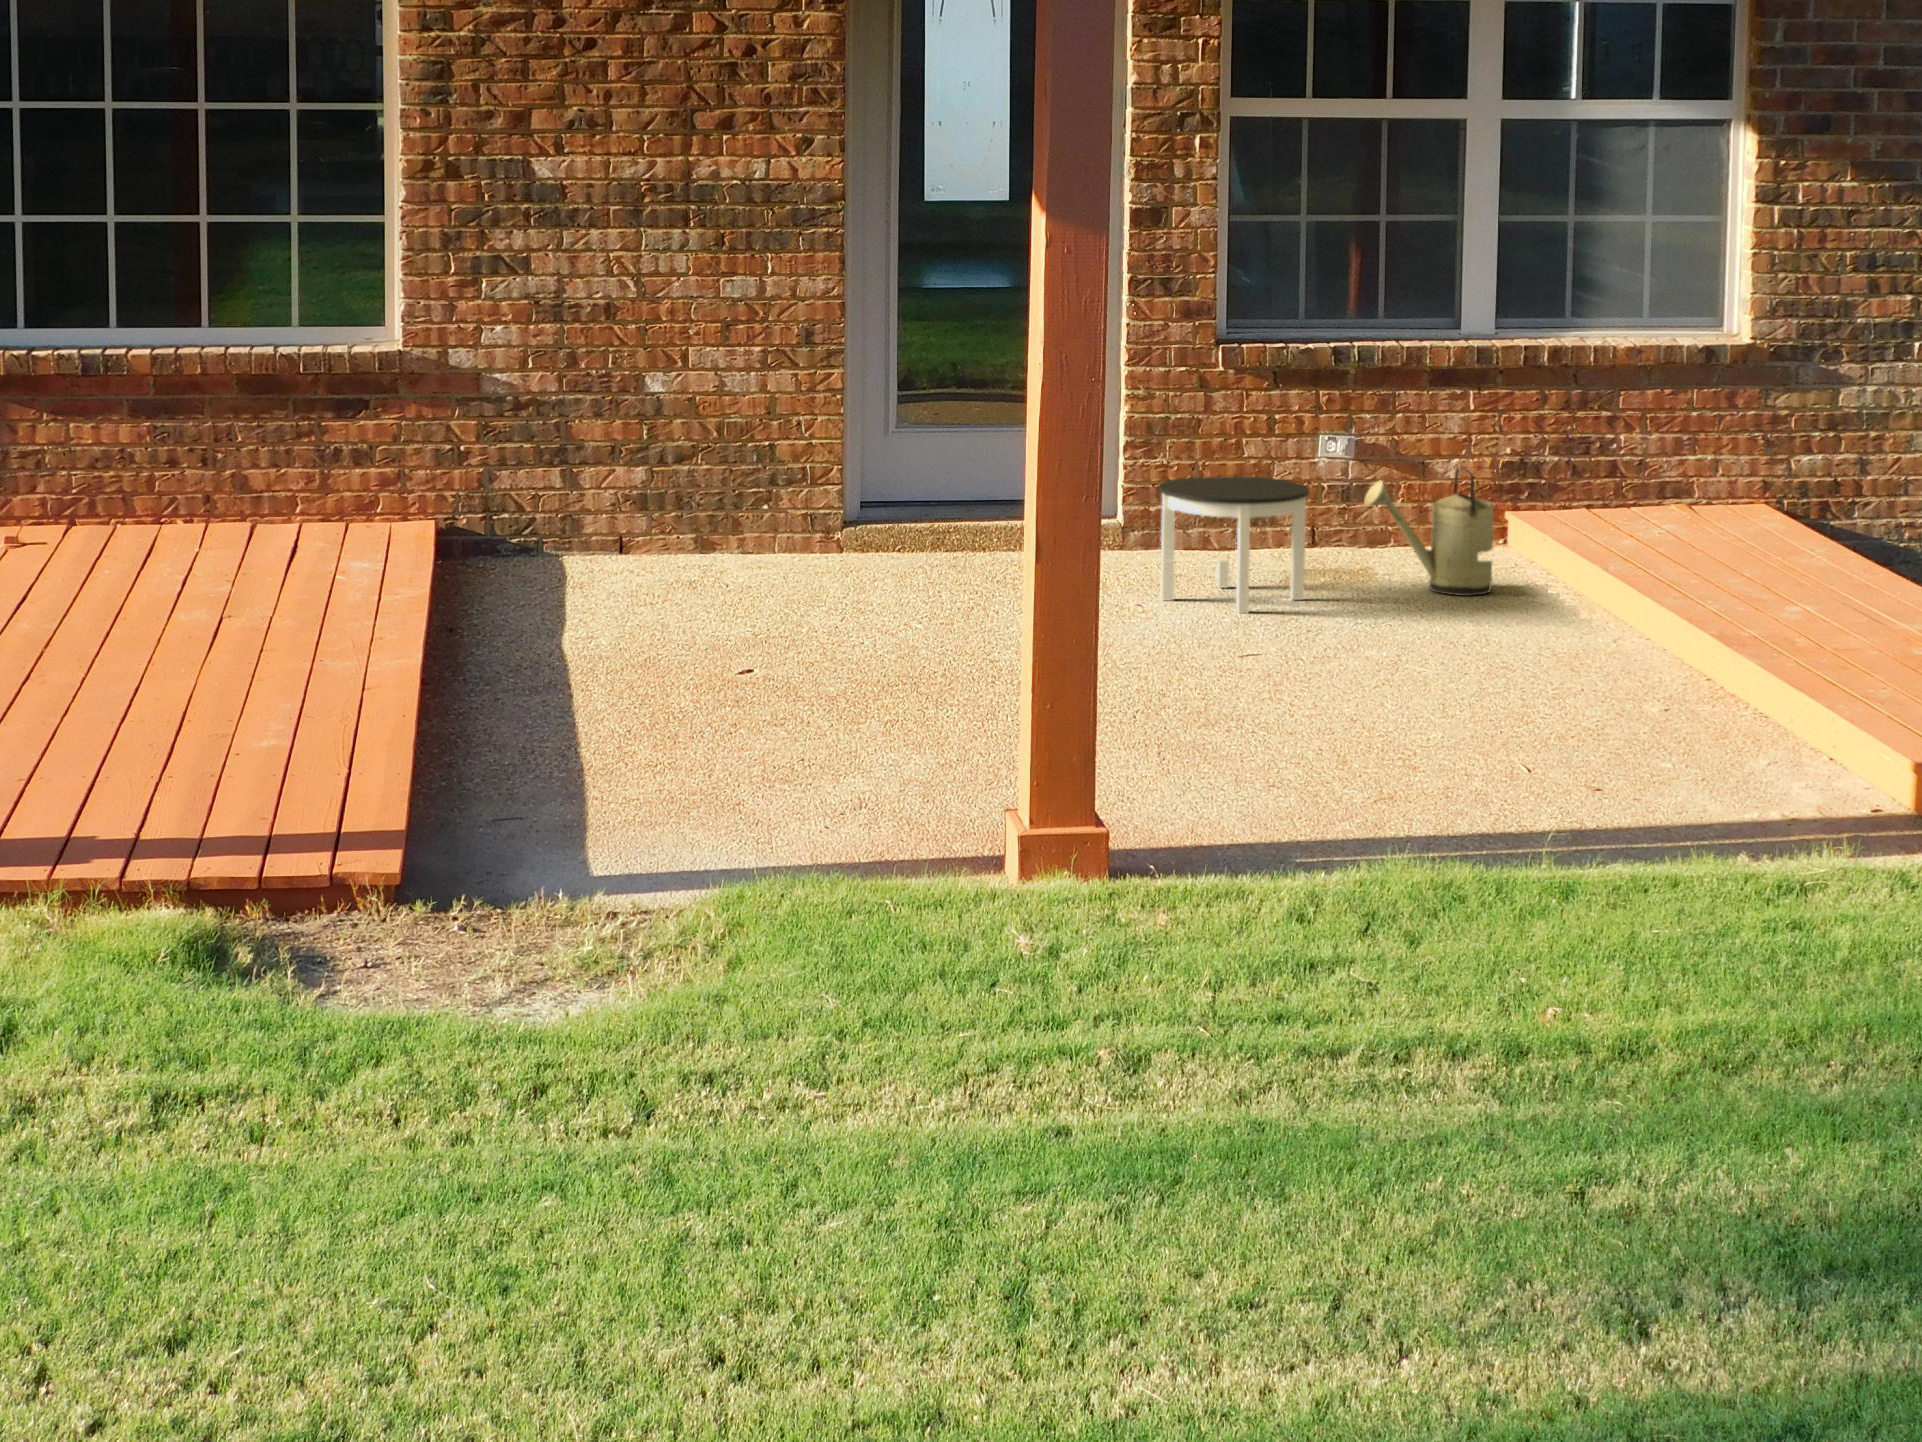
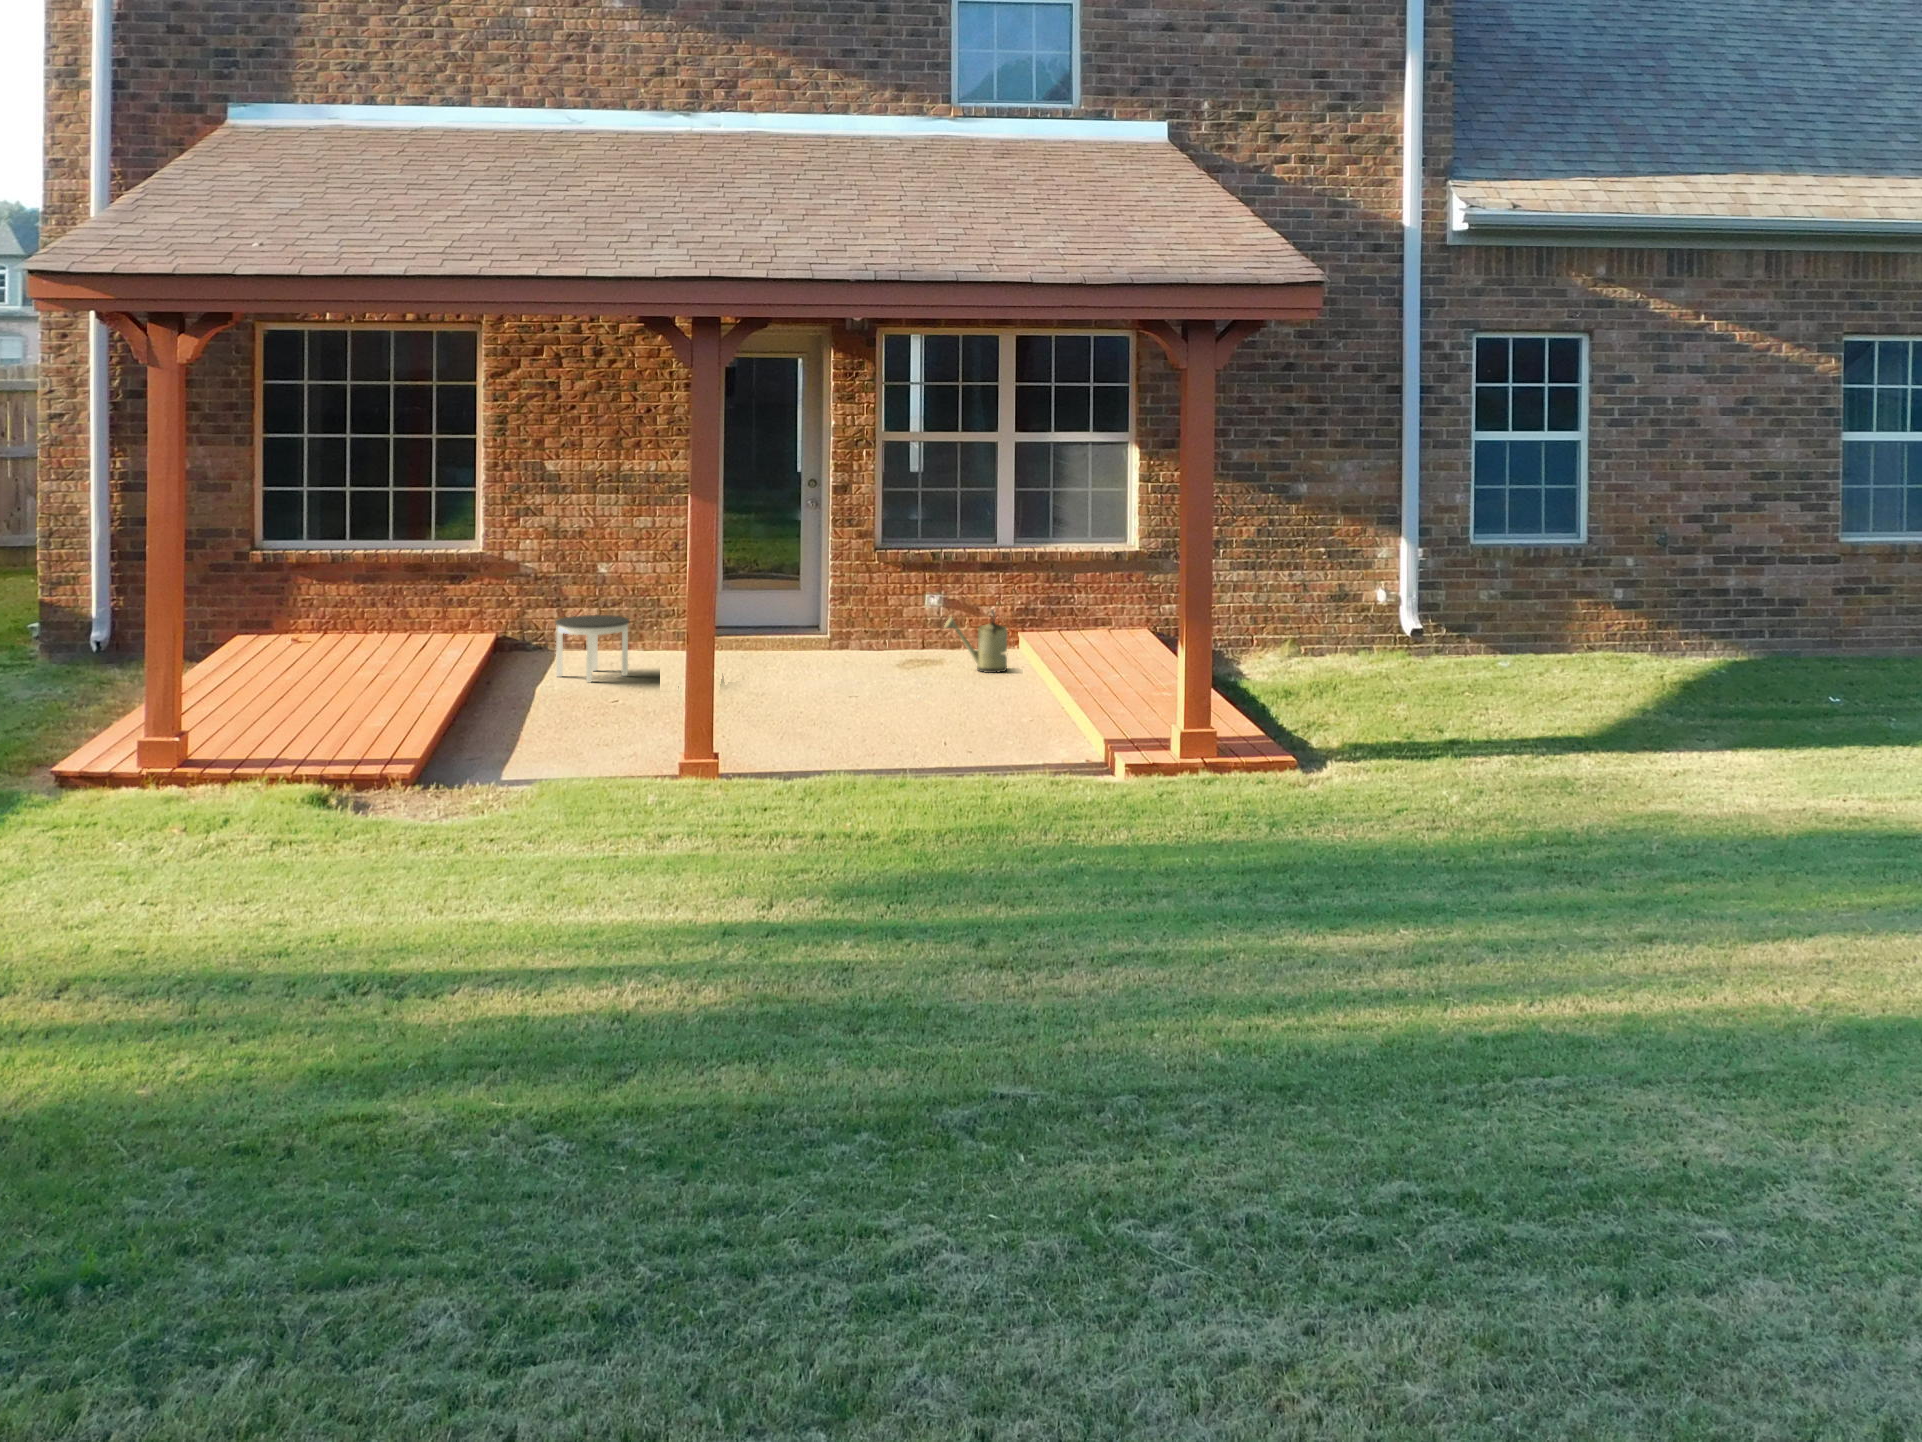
round table: present [1159,476,1309,614] -> present [555,615,629,682]

